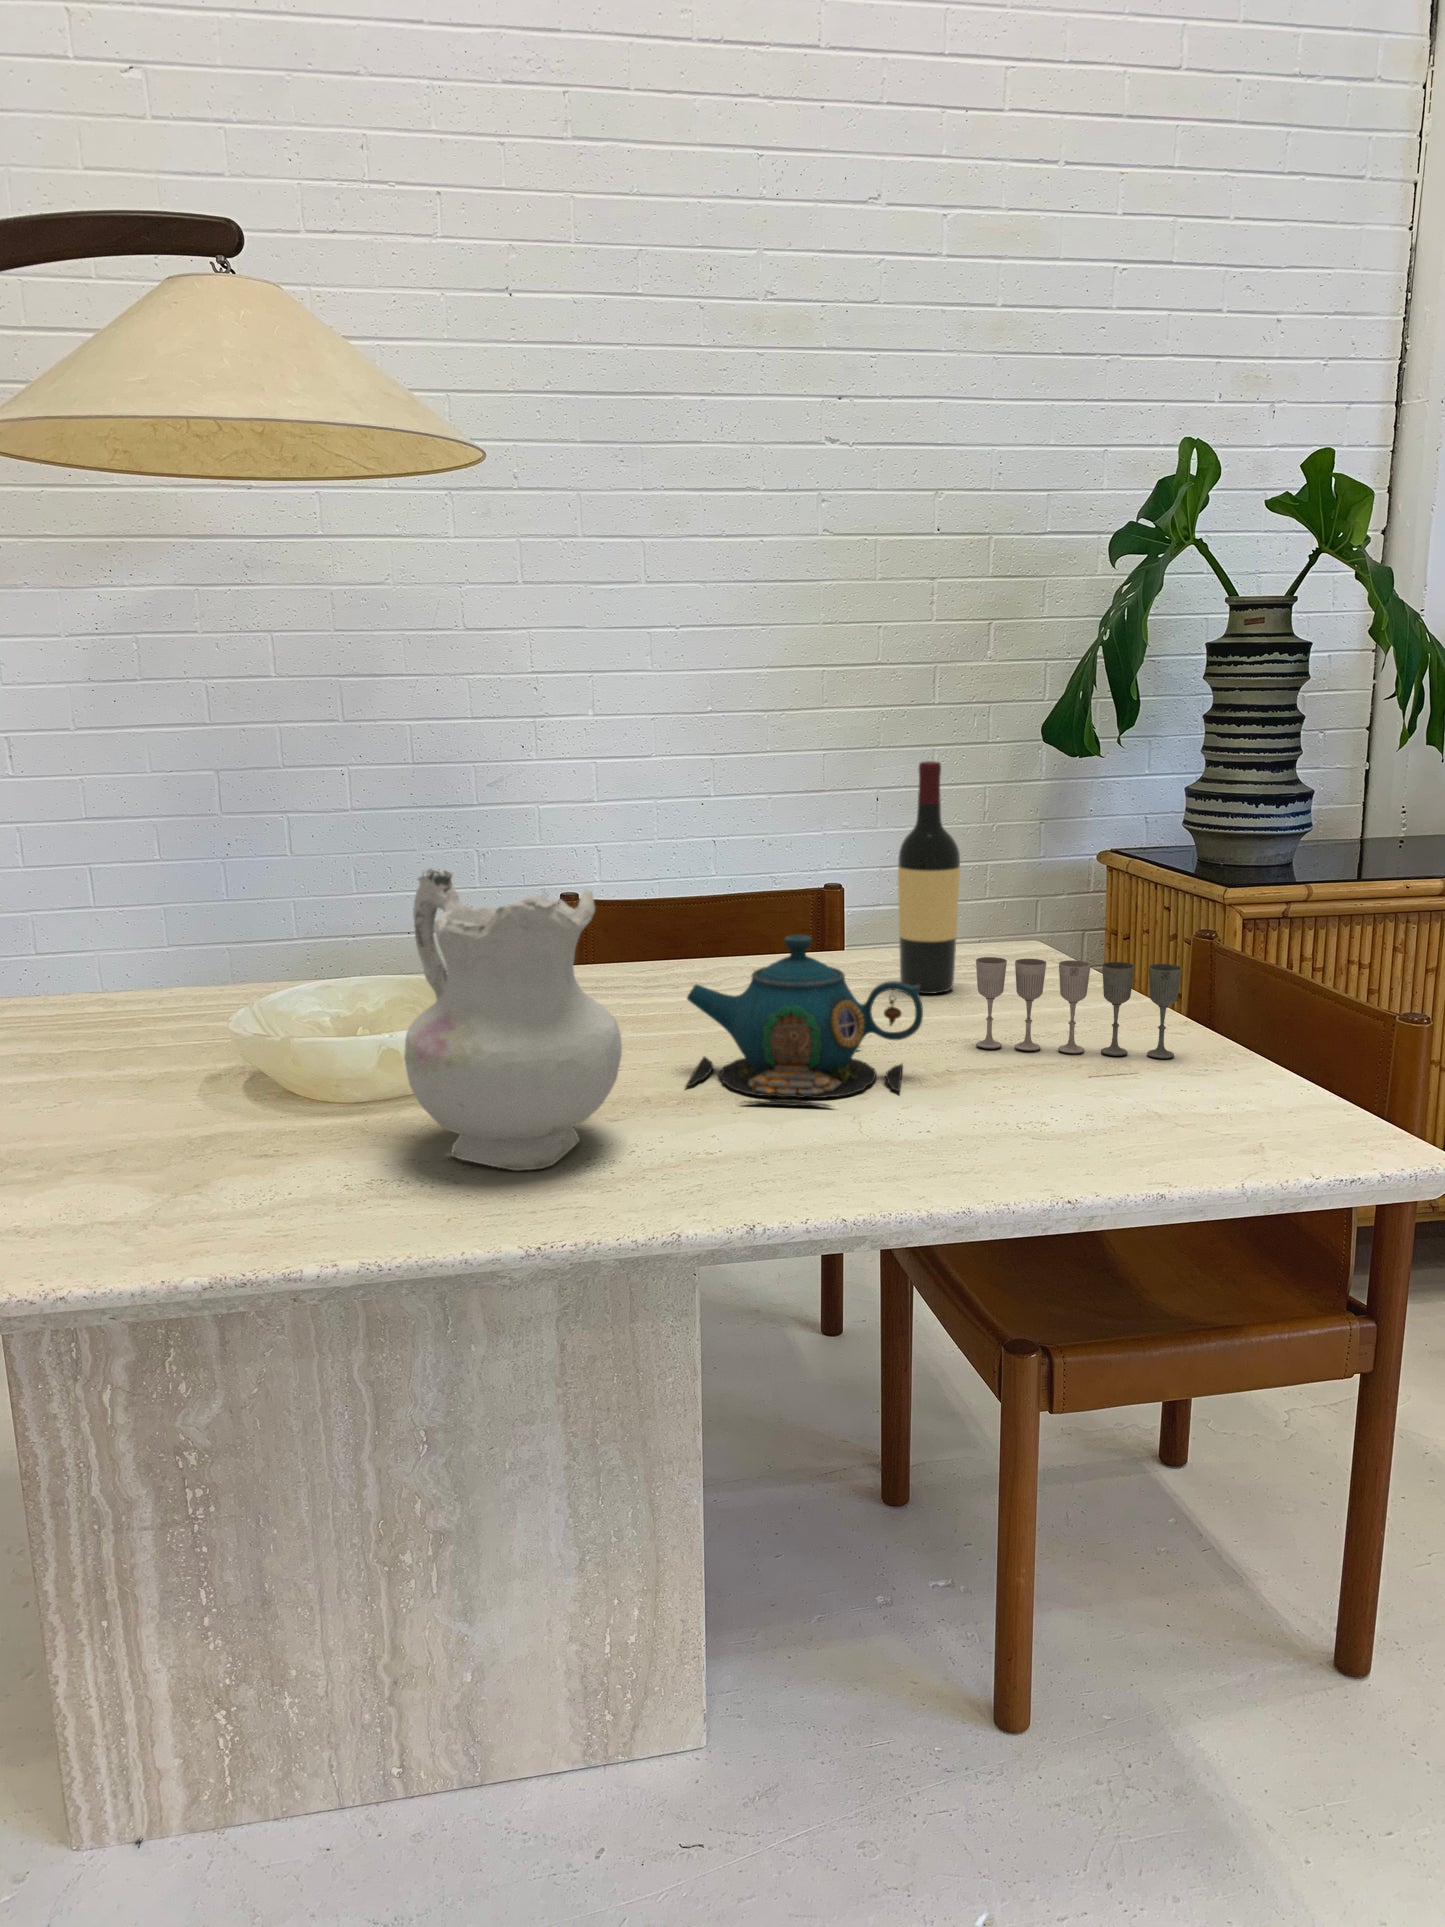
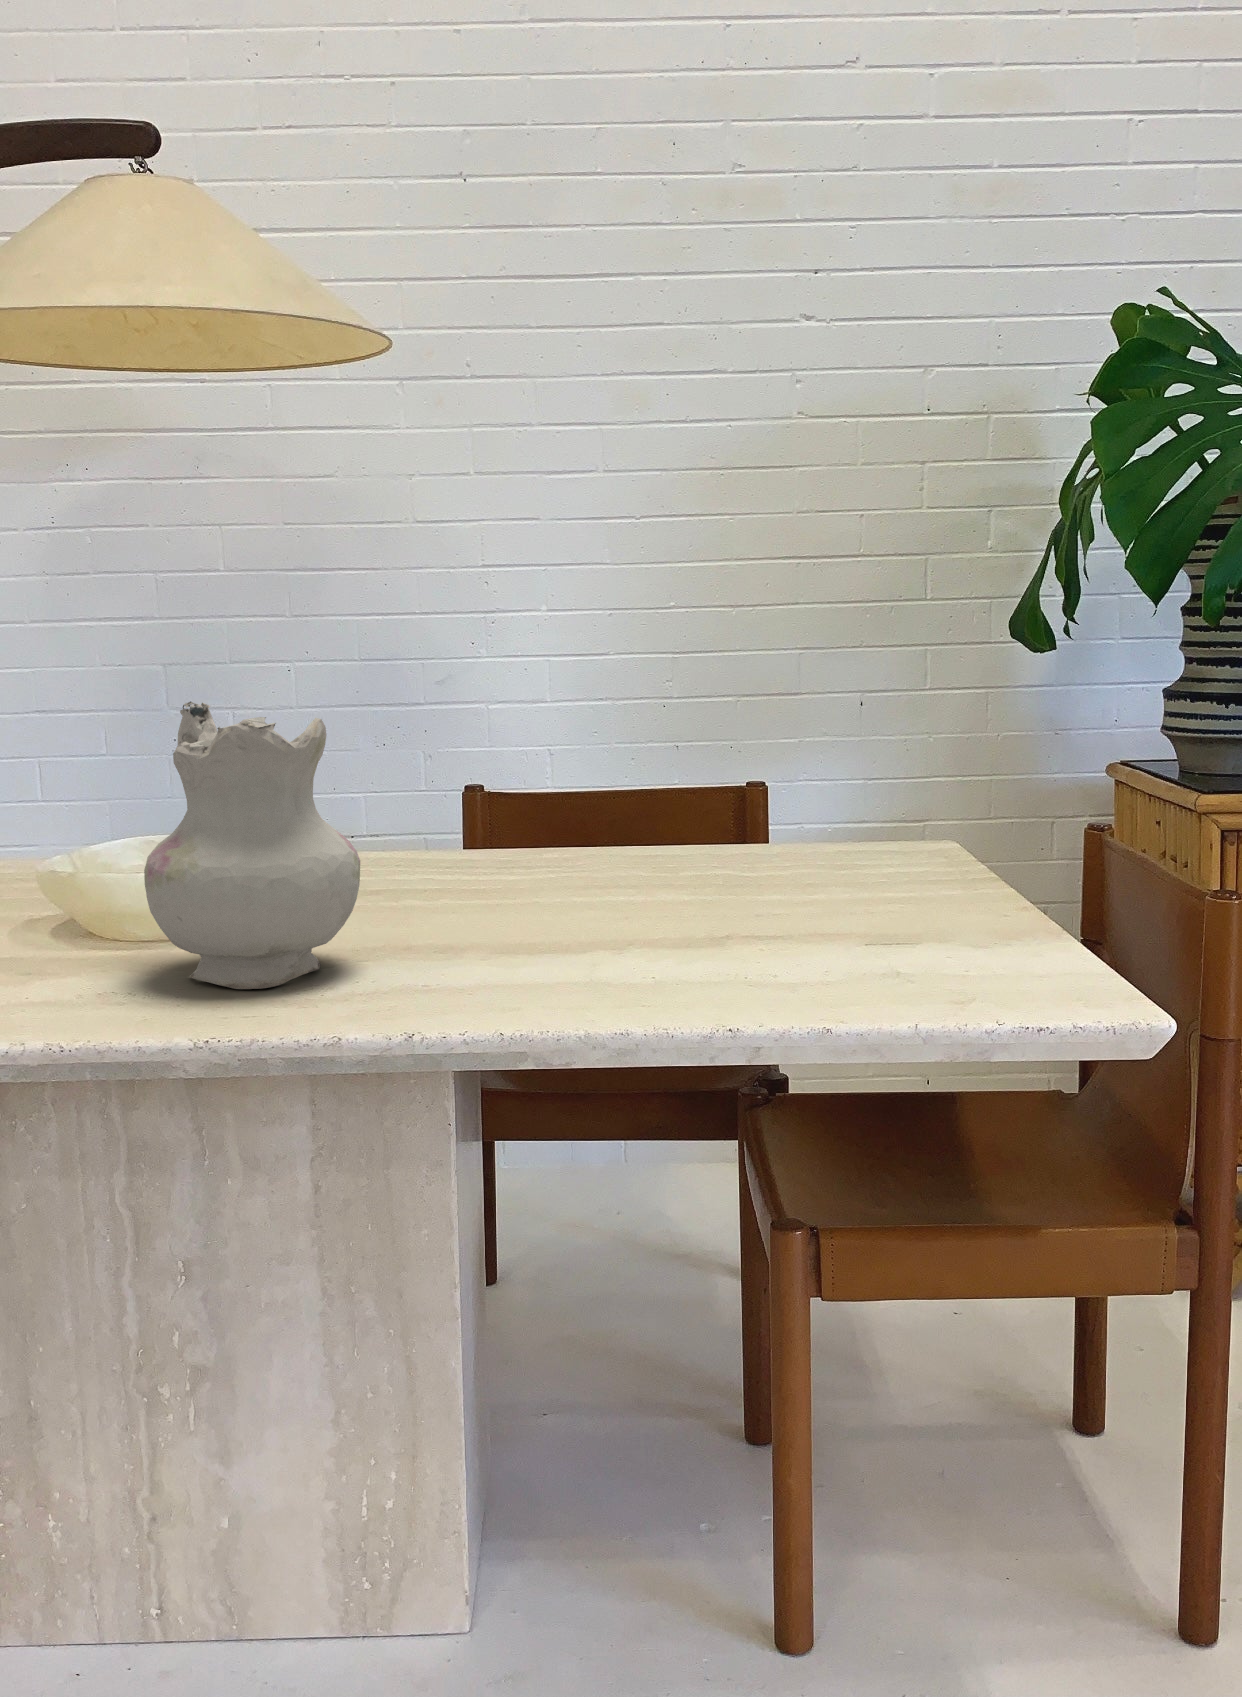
wine bottle: present [898,761,960,994] -> none [763,629,828,874]
teapot: present [687,935,923,1107] -> none [442,788,715,959]
wine glass: present [976,957,1182,1058] -> none [790,822,1000,930]

